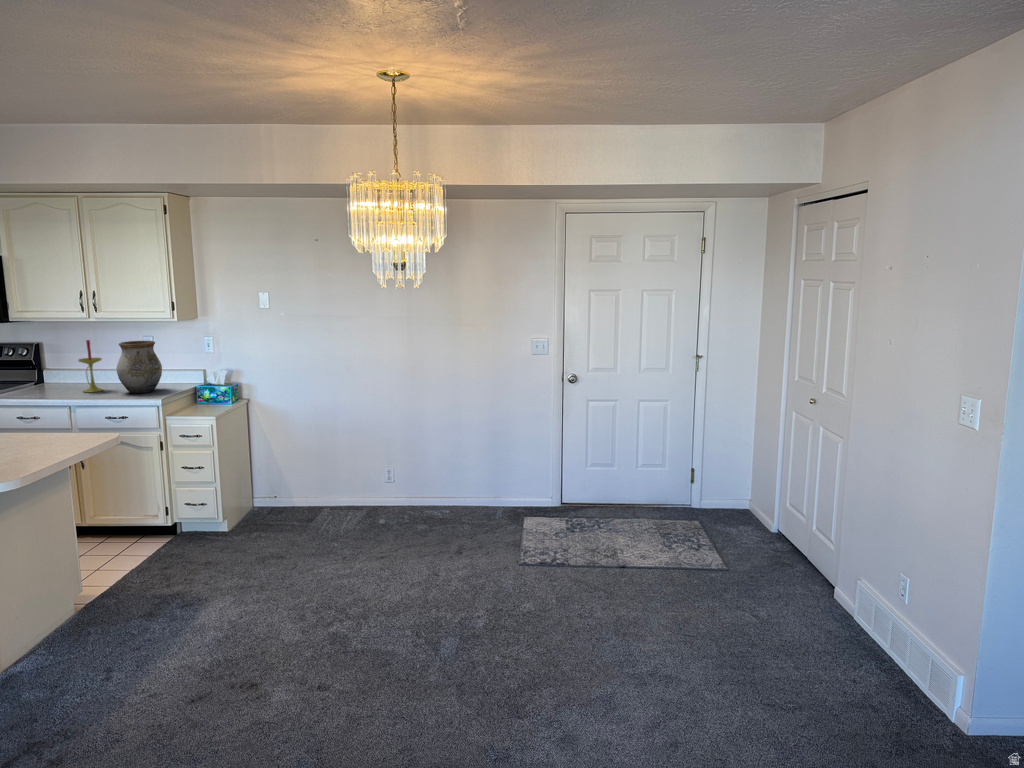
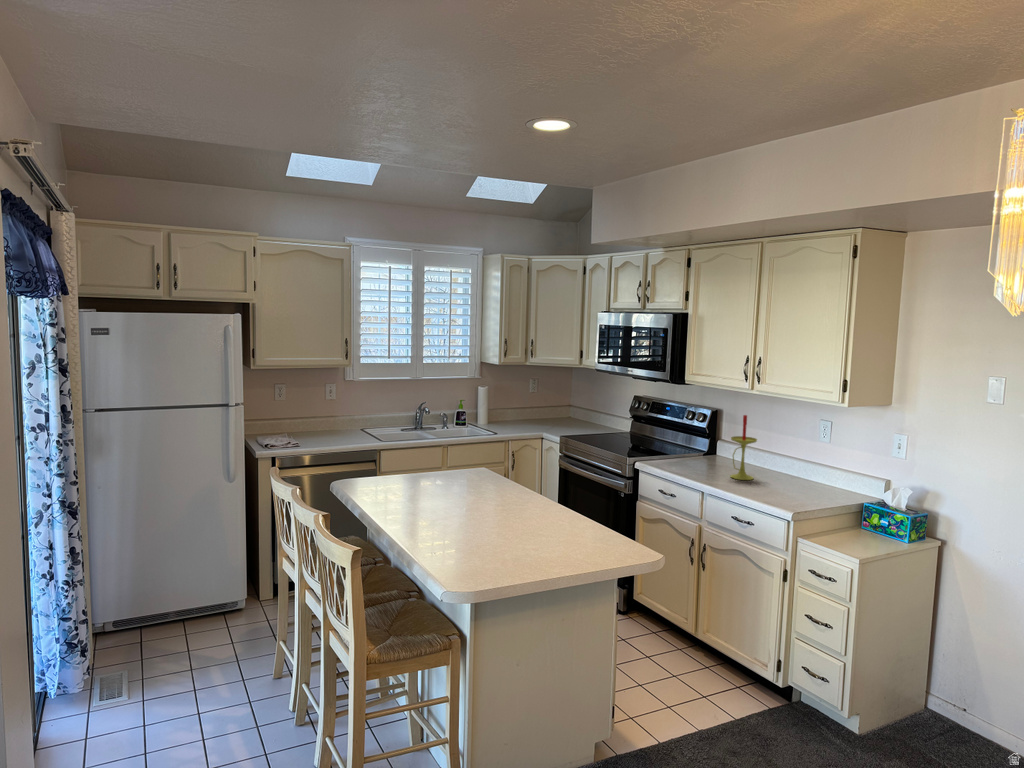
vase: present [116,341,162,393] -> none [760,424,817,496]

